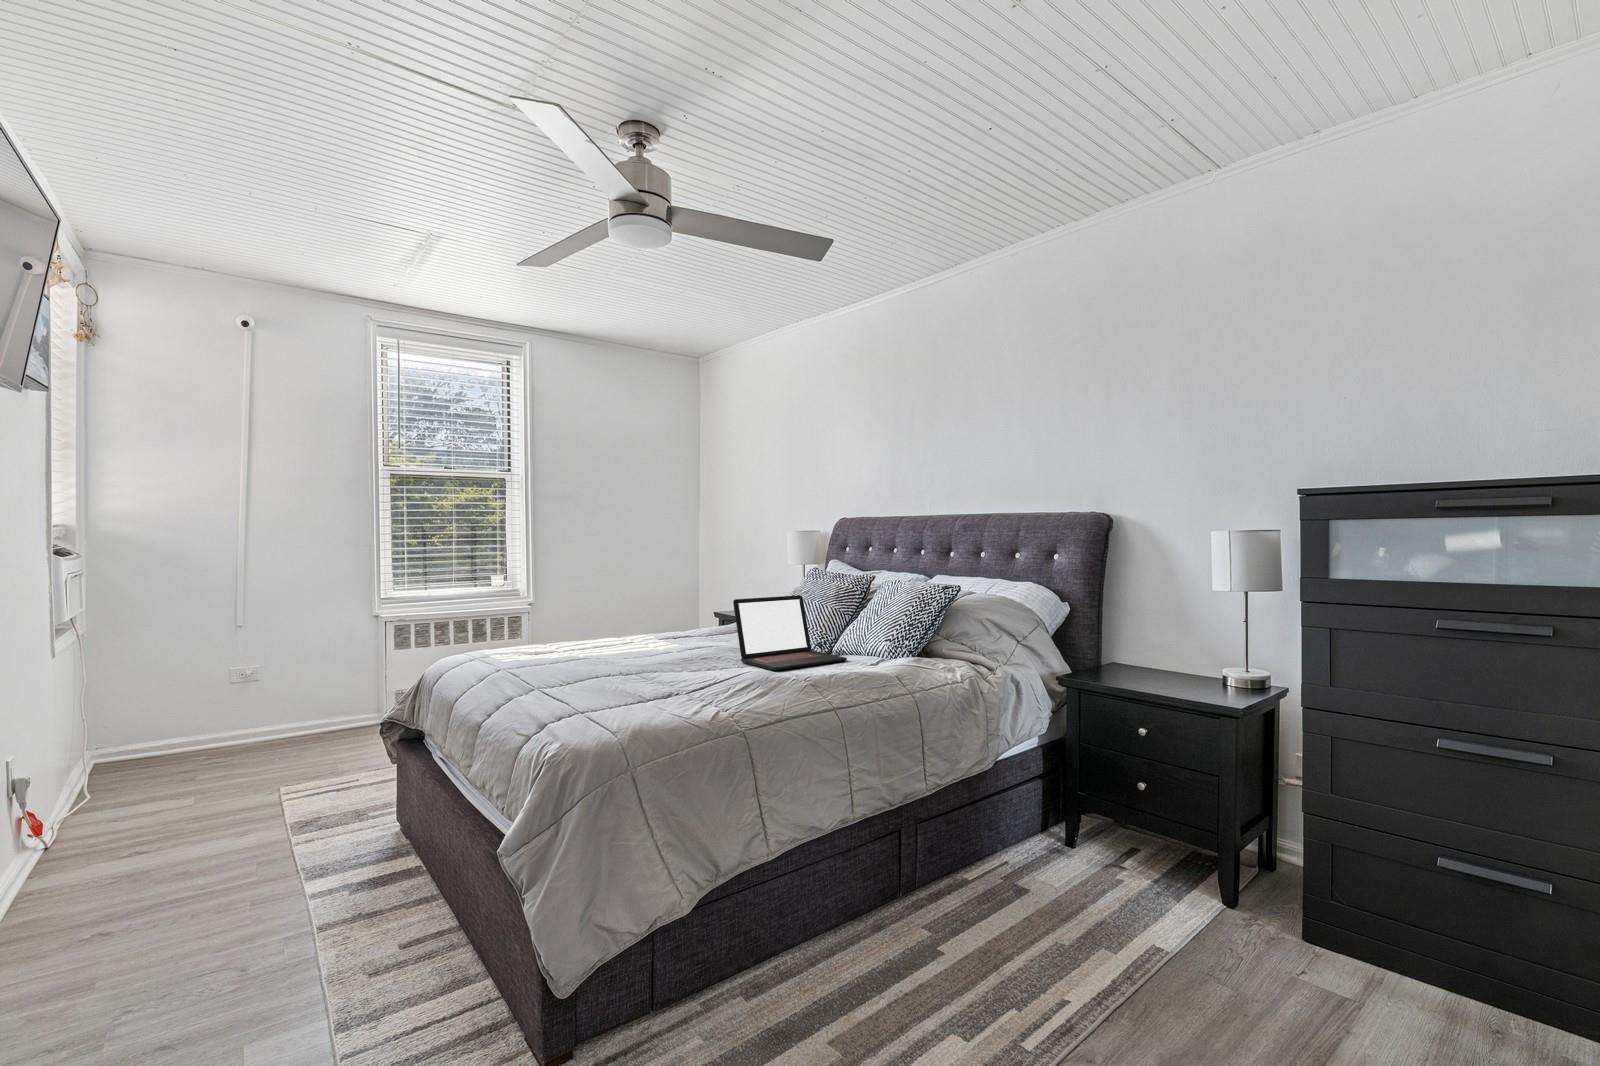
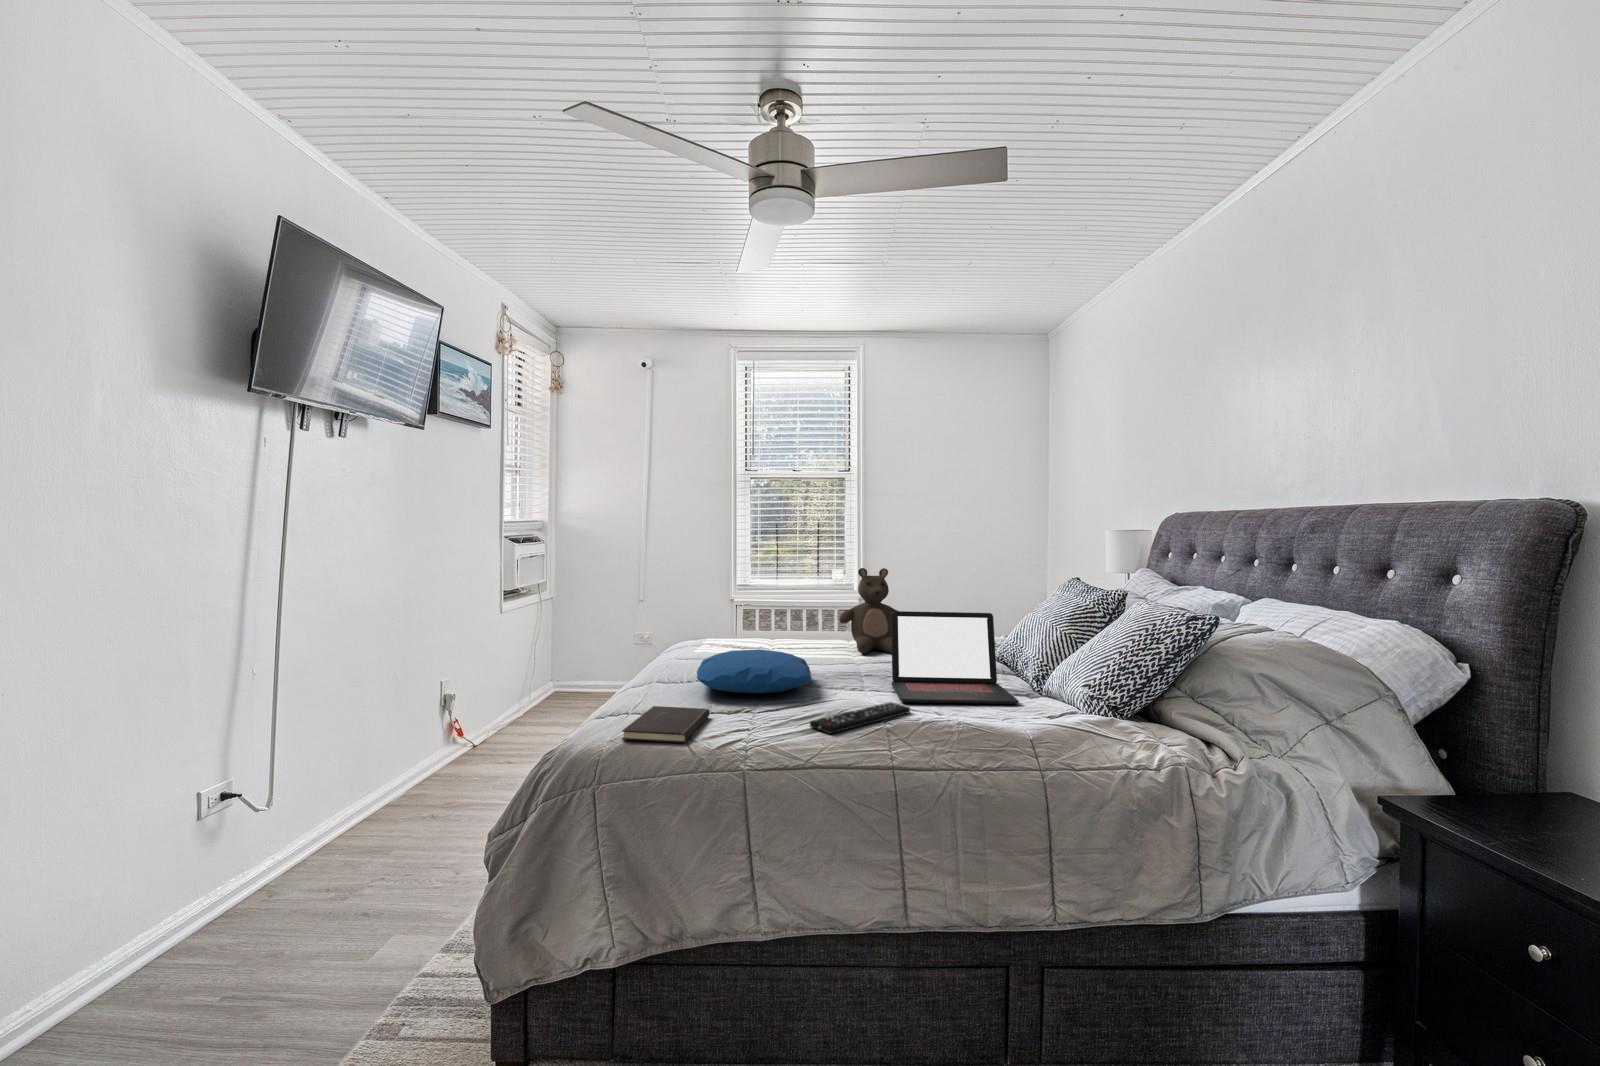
stuffed bear: none [630,565,694,645] -> present [839,568,898,654]
pillow: none [570,645,699,683] -> present [697,649,811,693]
remote control: none [750,671,793,695] -> present [810,702,910,734]
hardcover book: none [605,695,687,727] -> present [622,706,710,743]

